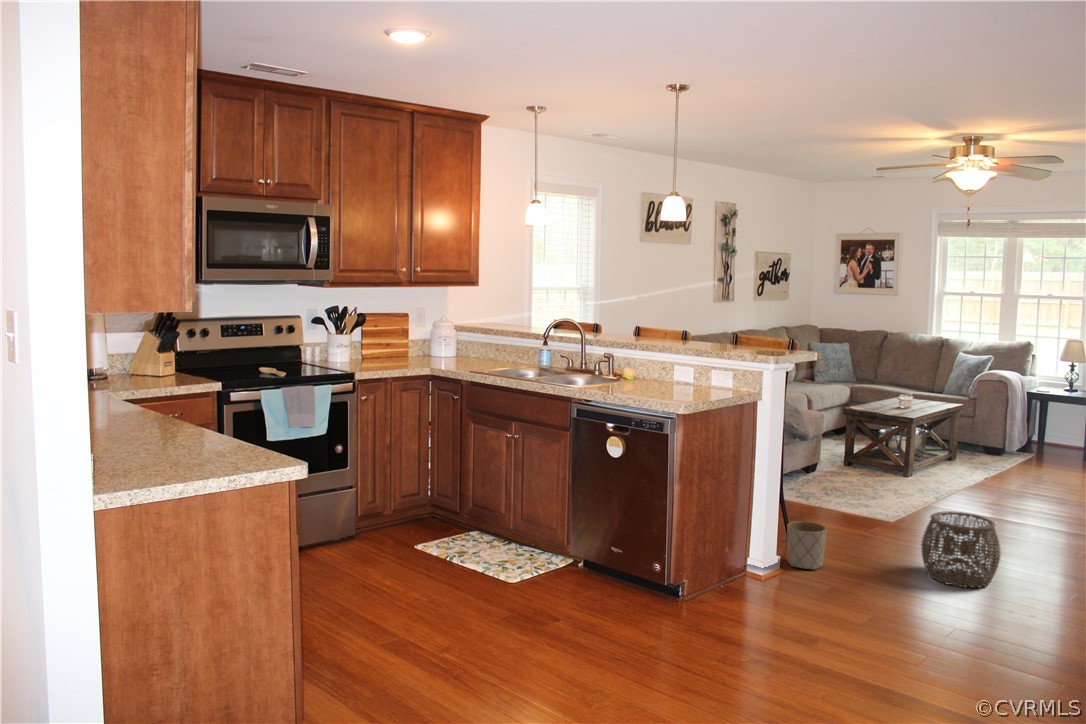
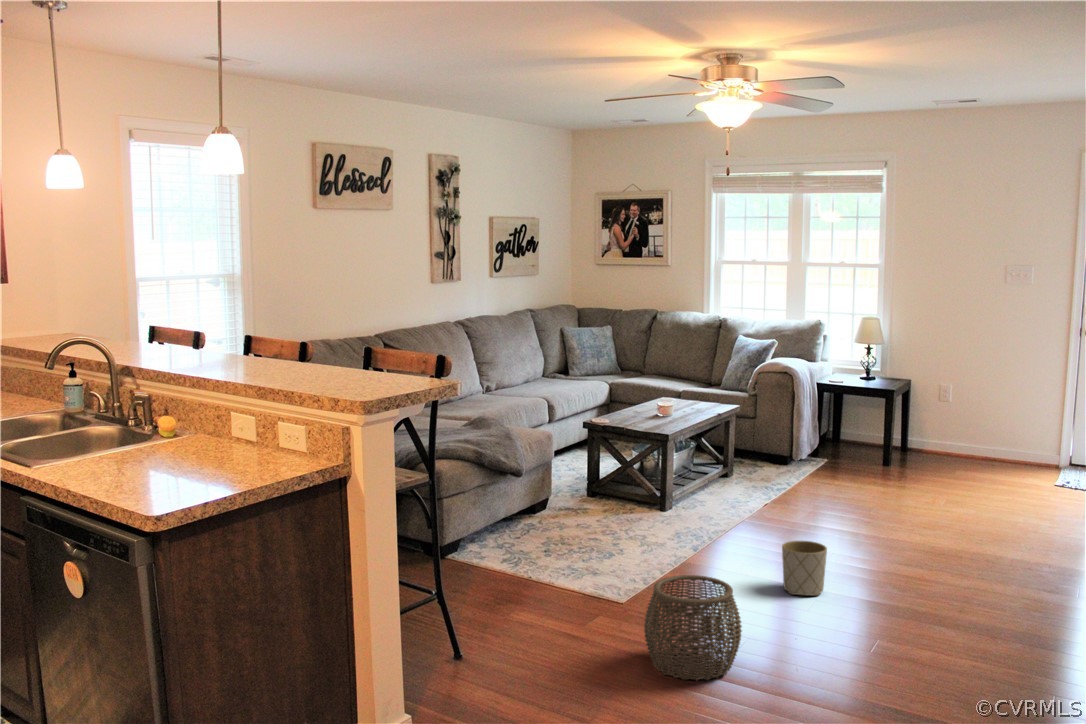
planter: present [787,521,827,570] -> present [782,541,827,596]

